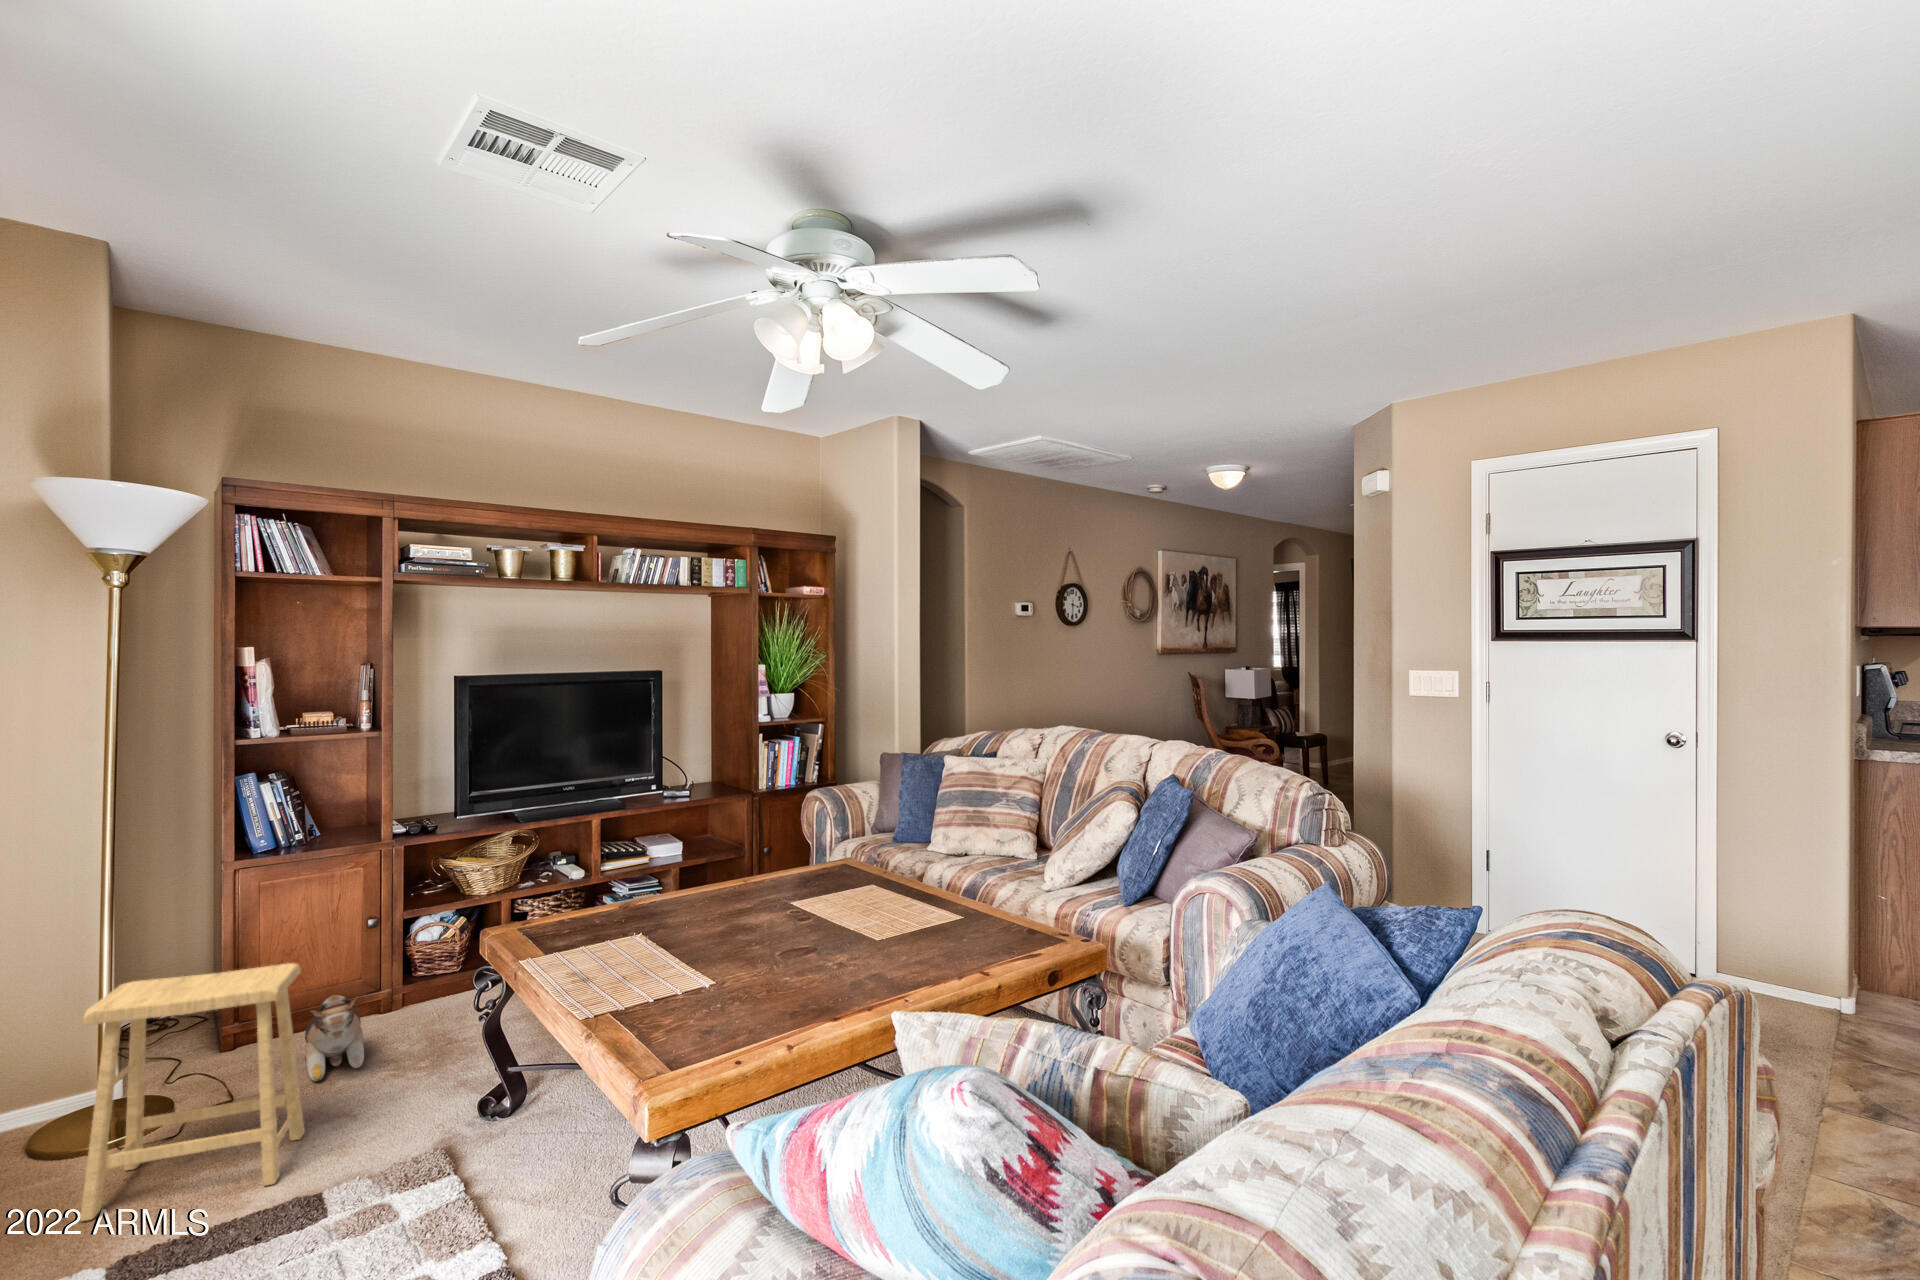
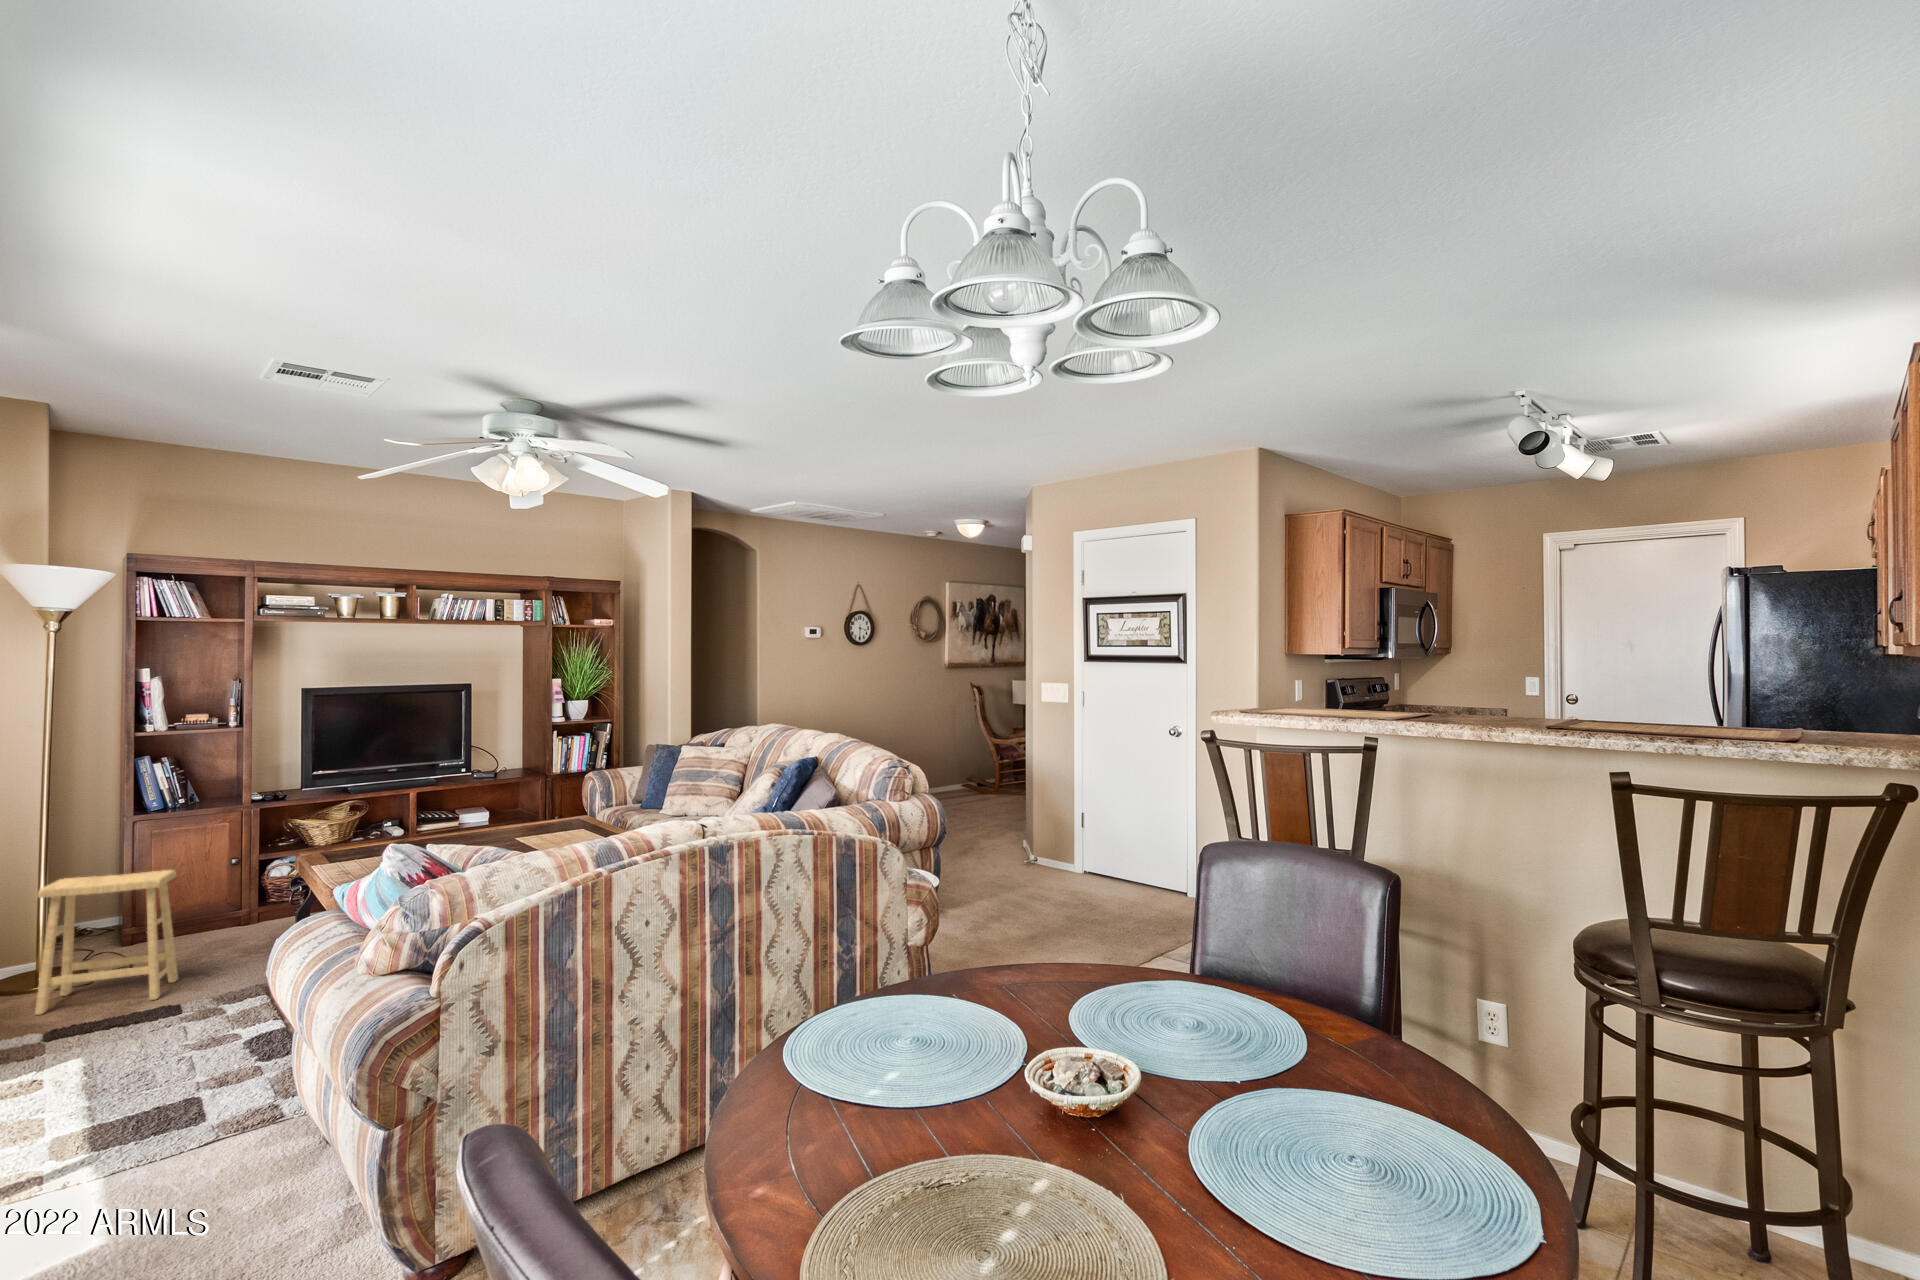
plush toy: present [305,995,365,1081] -> none [182,900,225,958]

